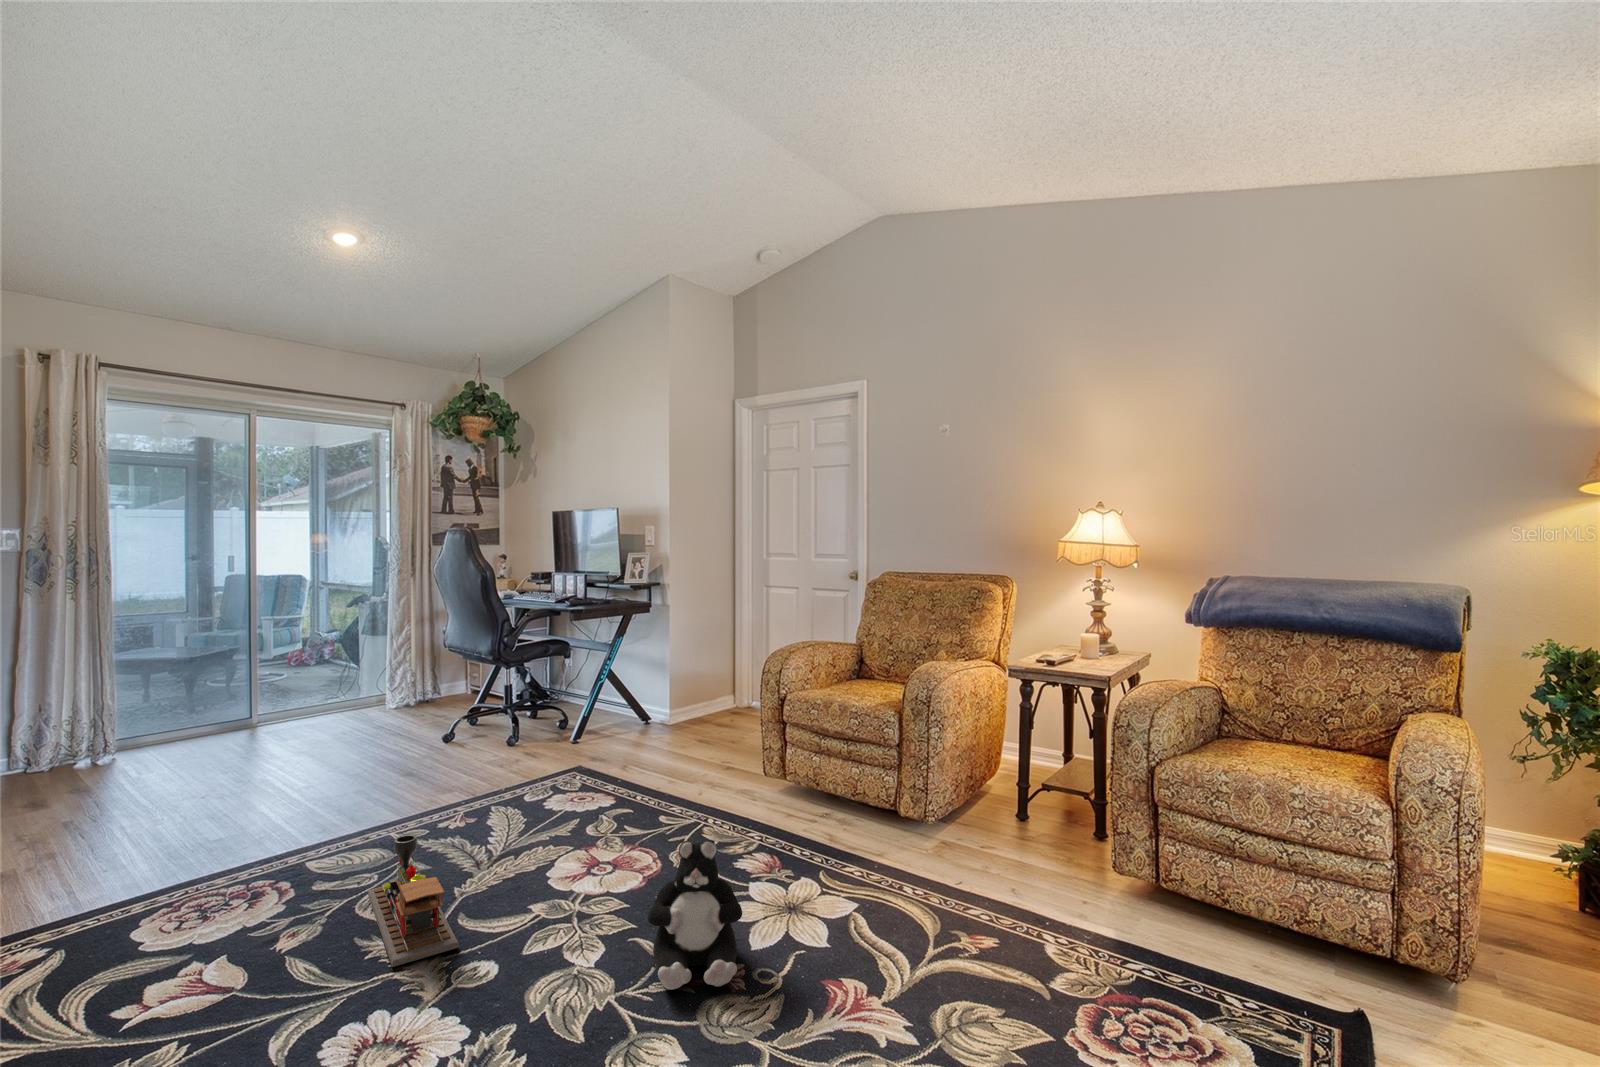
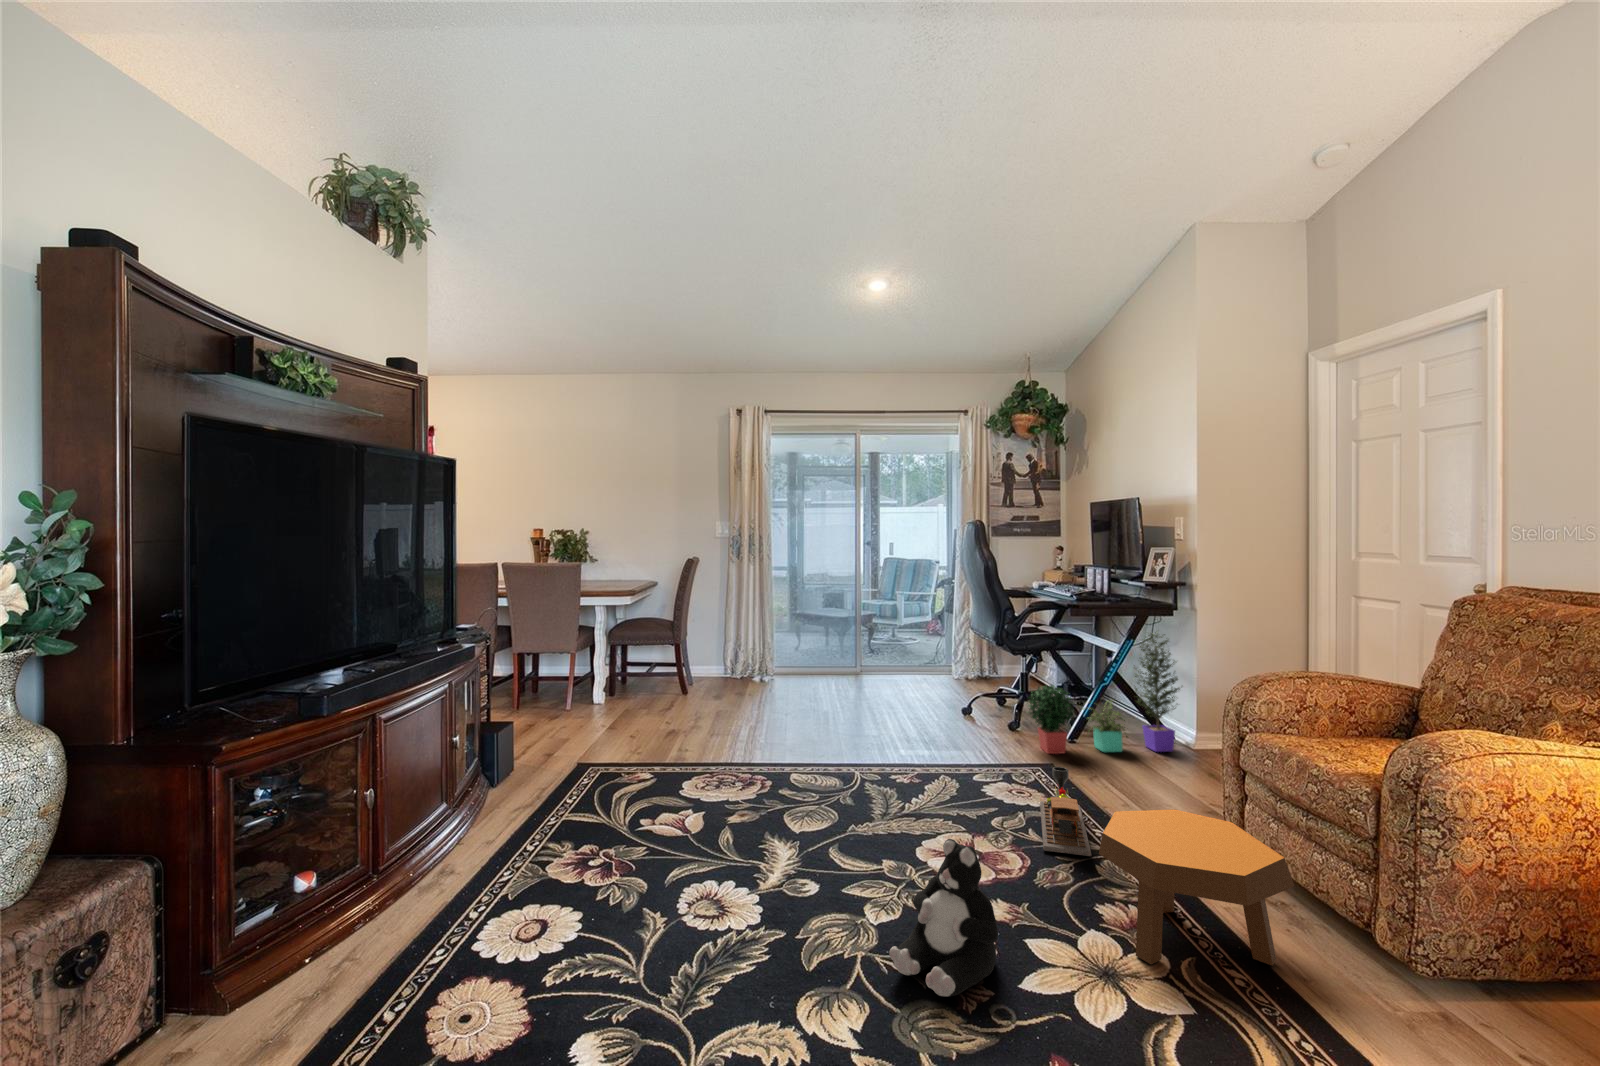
potted plant: none [539,610,672,751] -> present [1028,633,1180,754]
footstool: none [740,762,869,888] -> present [1099,809,1294,966]
toy train: present [367,835,459,967] -> present [1040,767,1091,856]

